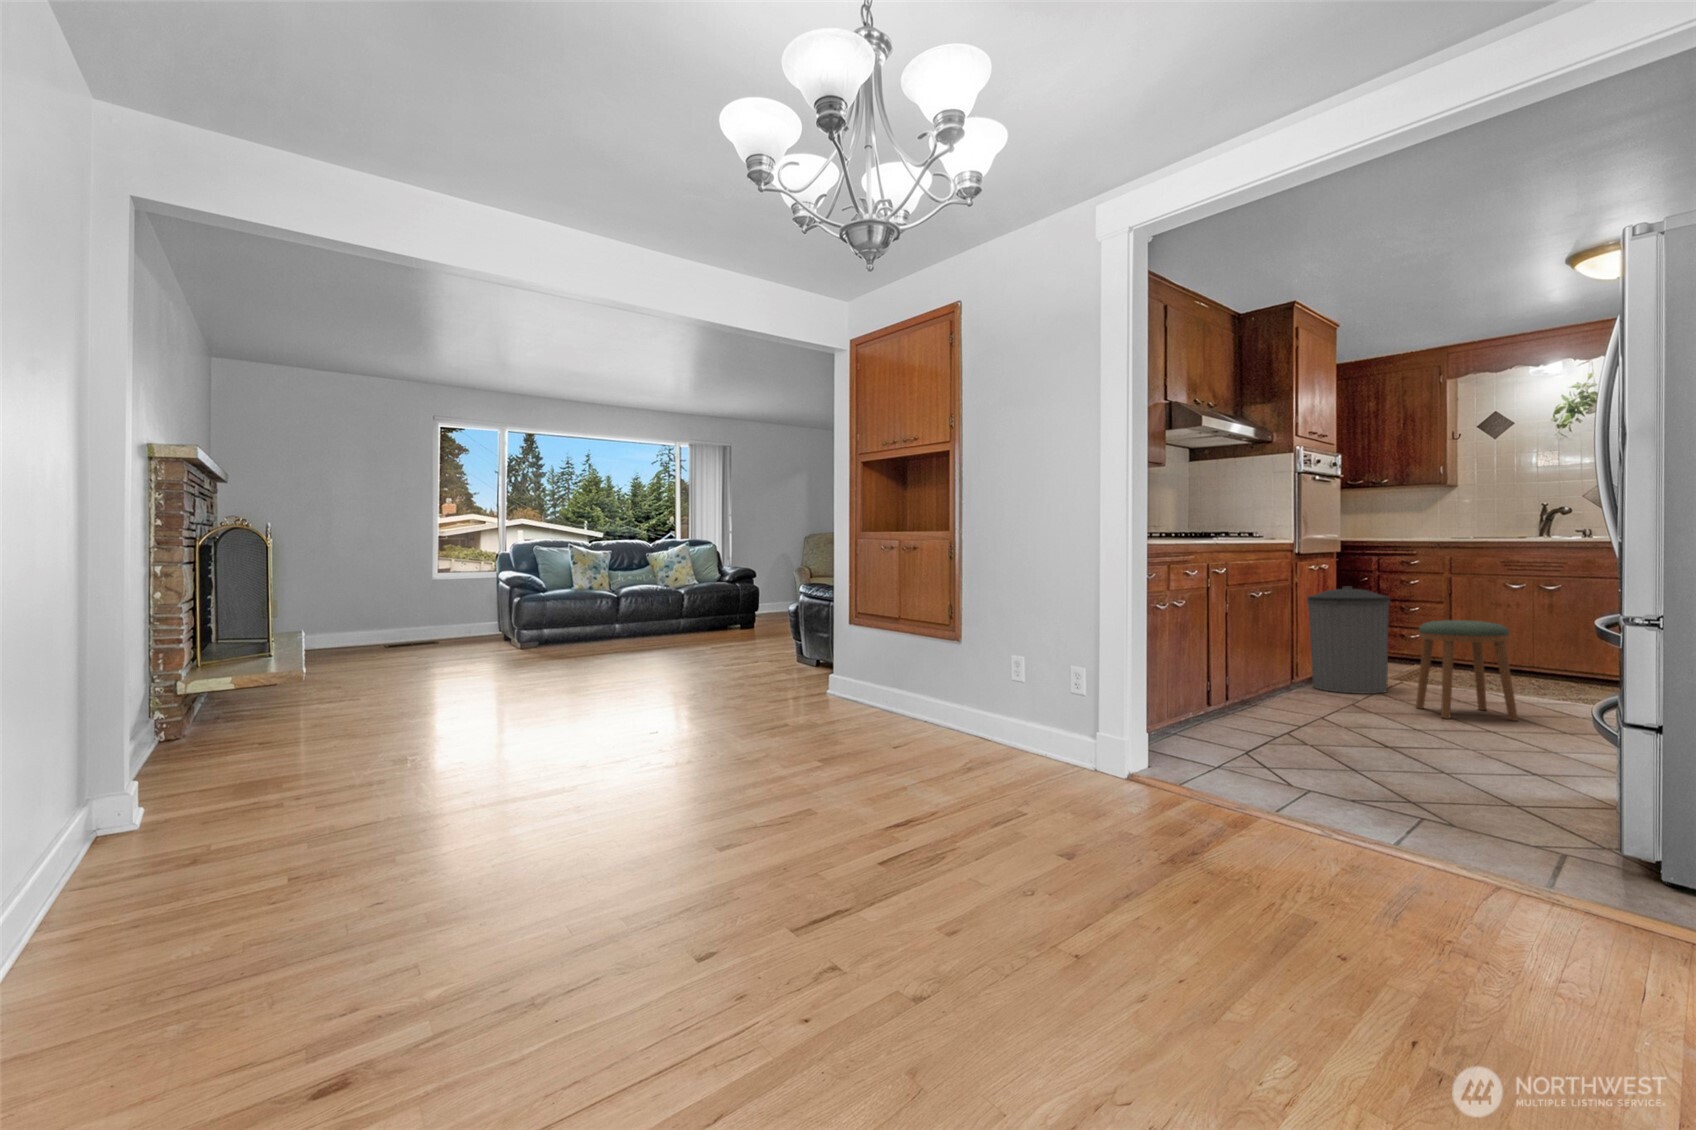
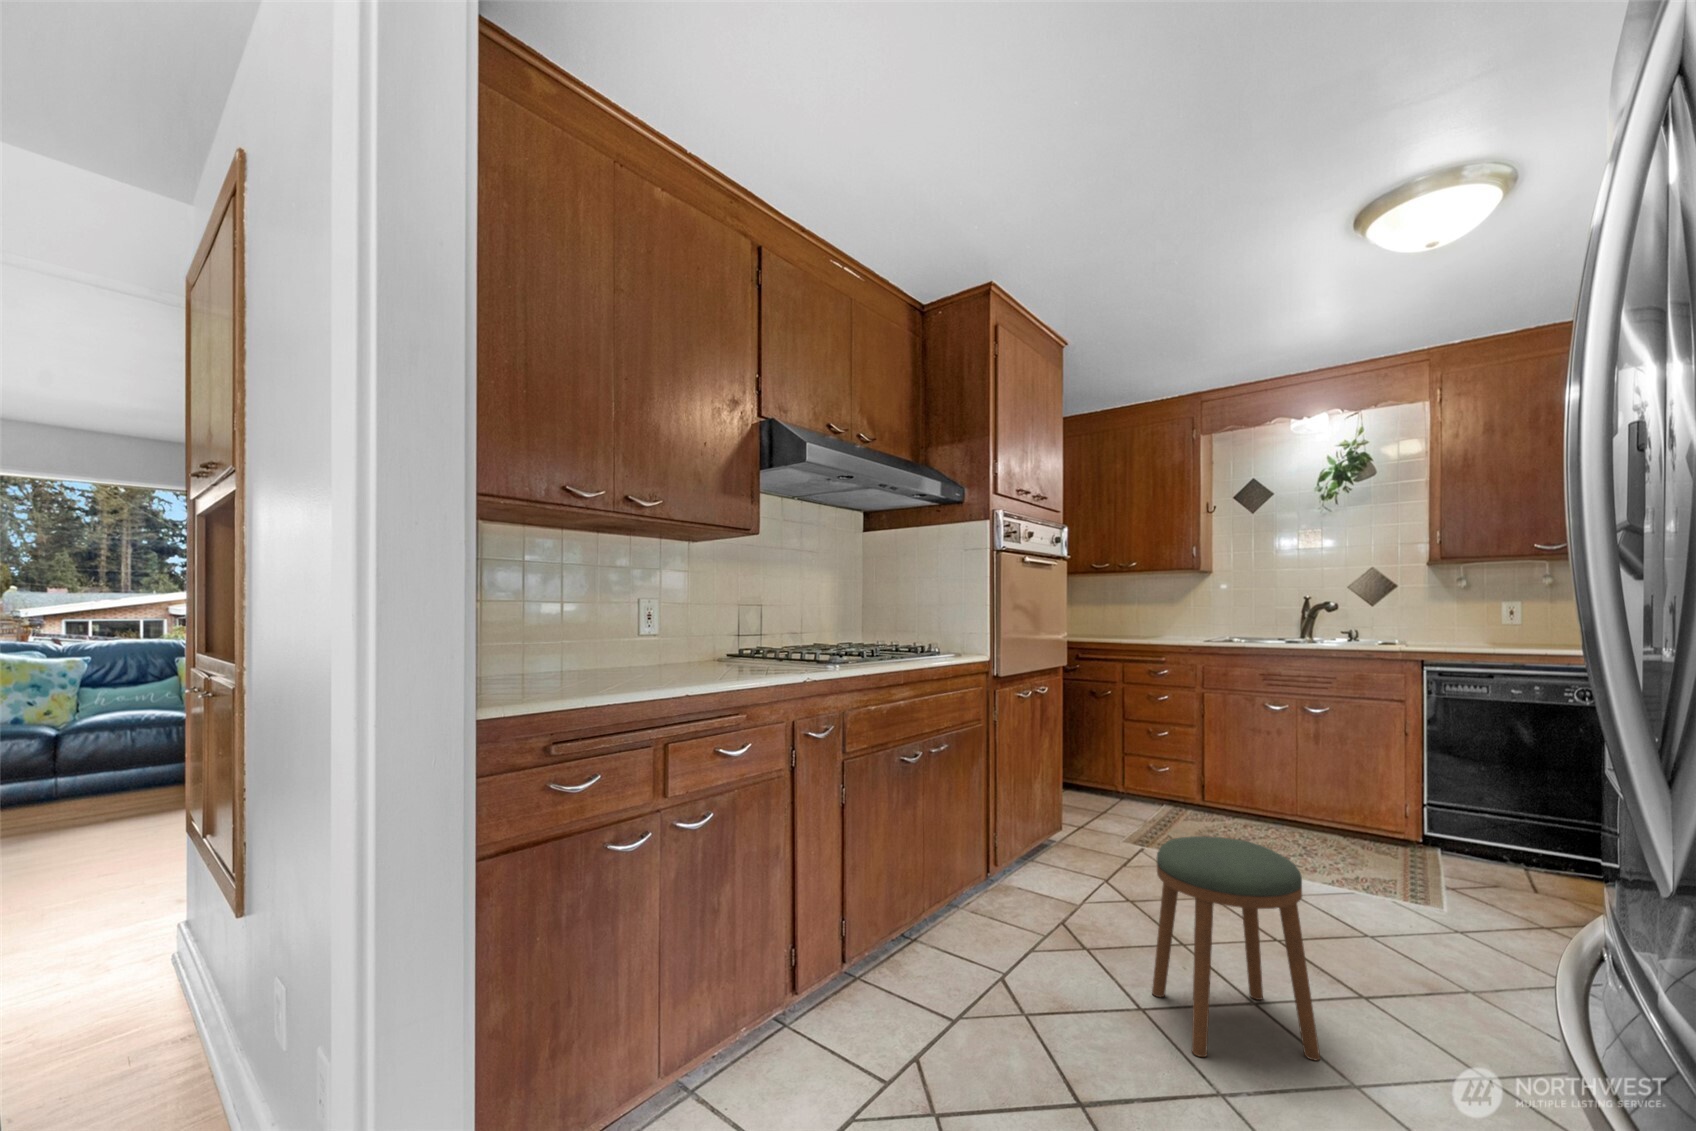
trash can: present [1307,587,1390,694] -> none [1005,736,1121,925]

